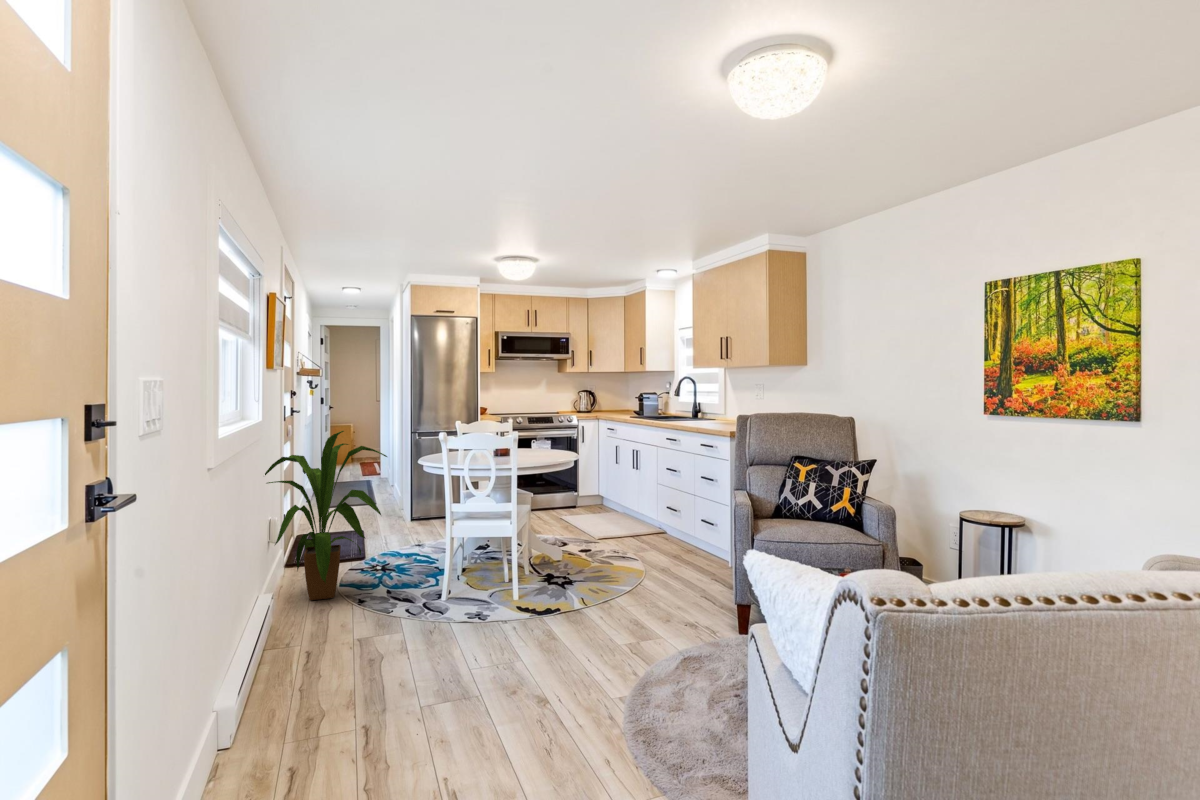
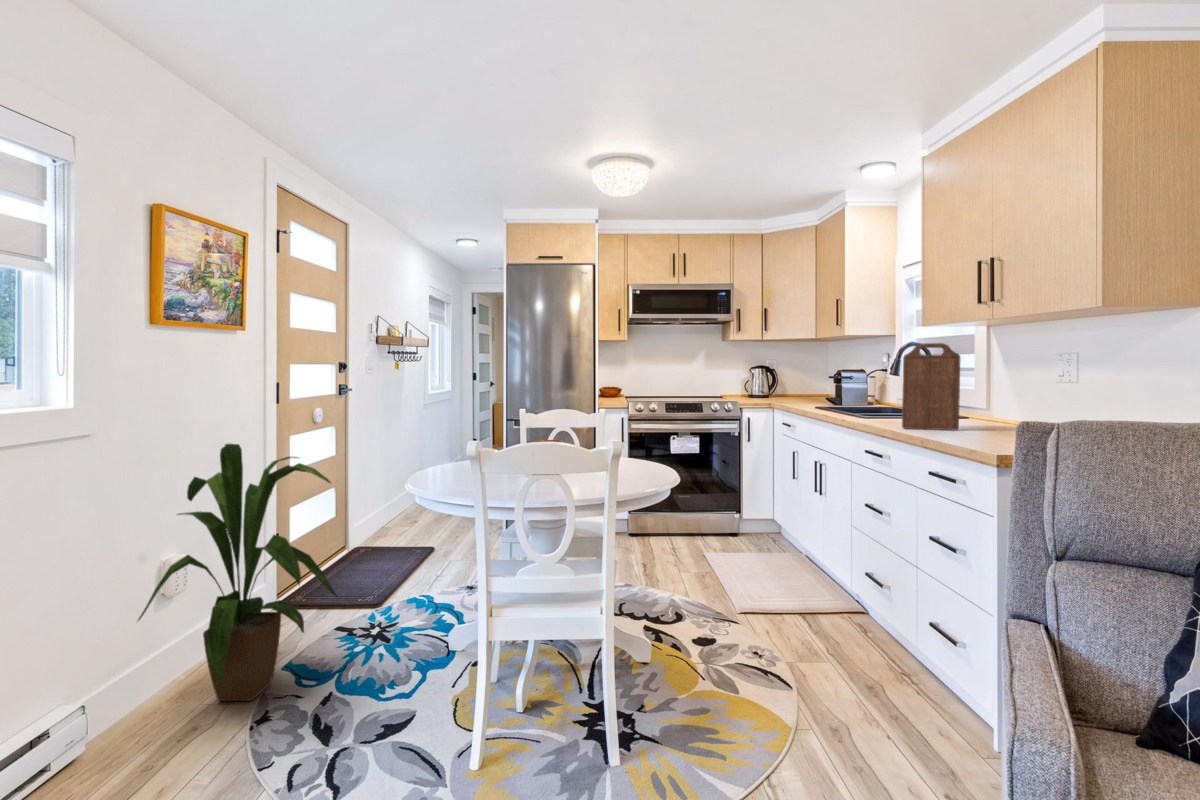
cutting board: none [686,379,713,425] -> present [902,343,960,430]

